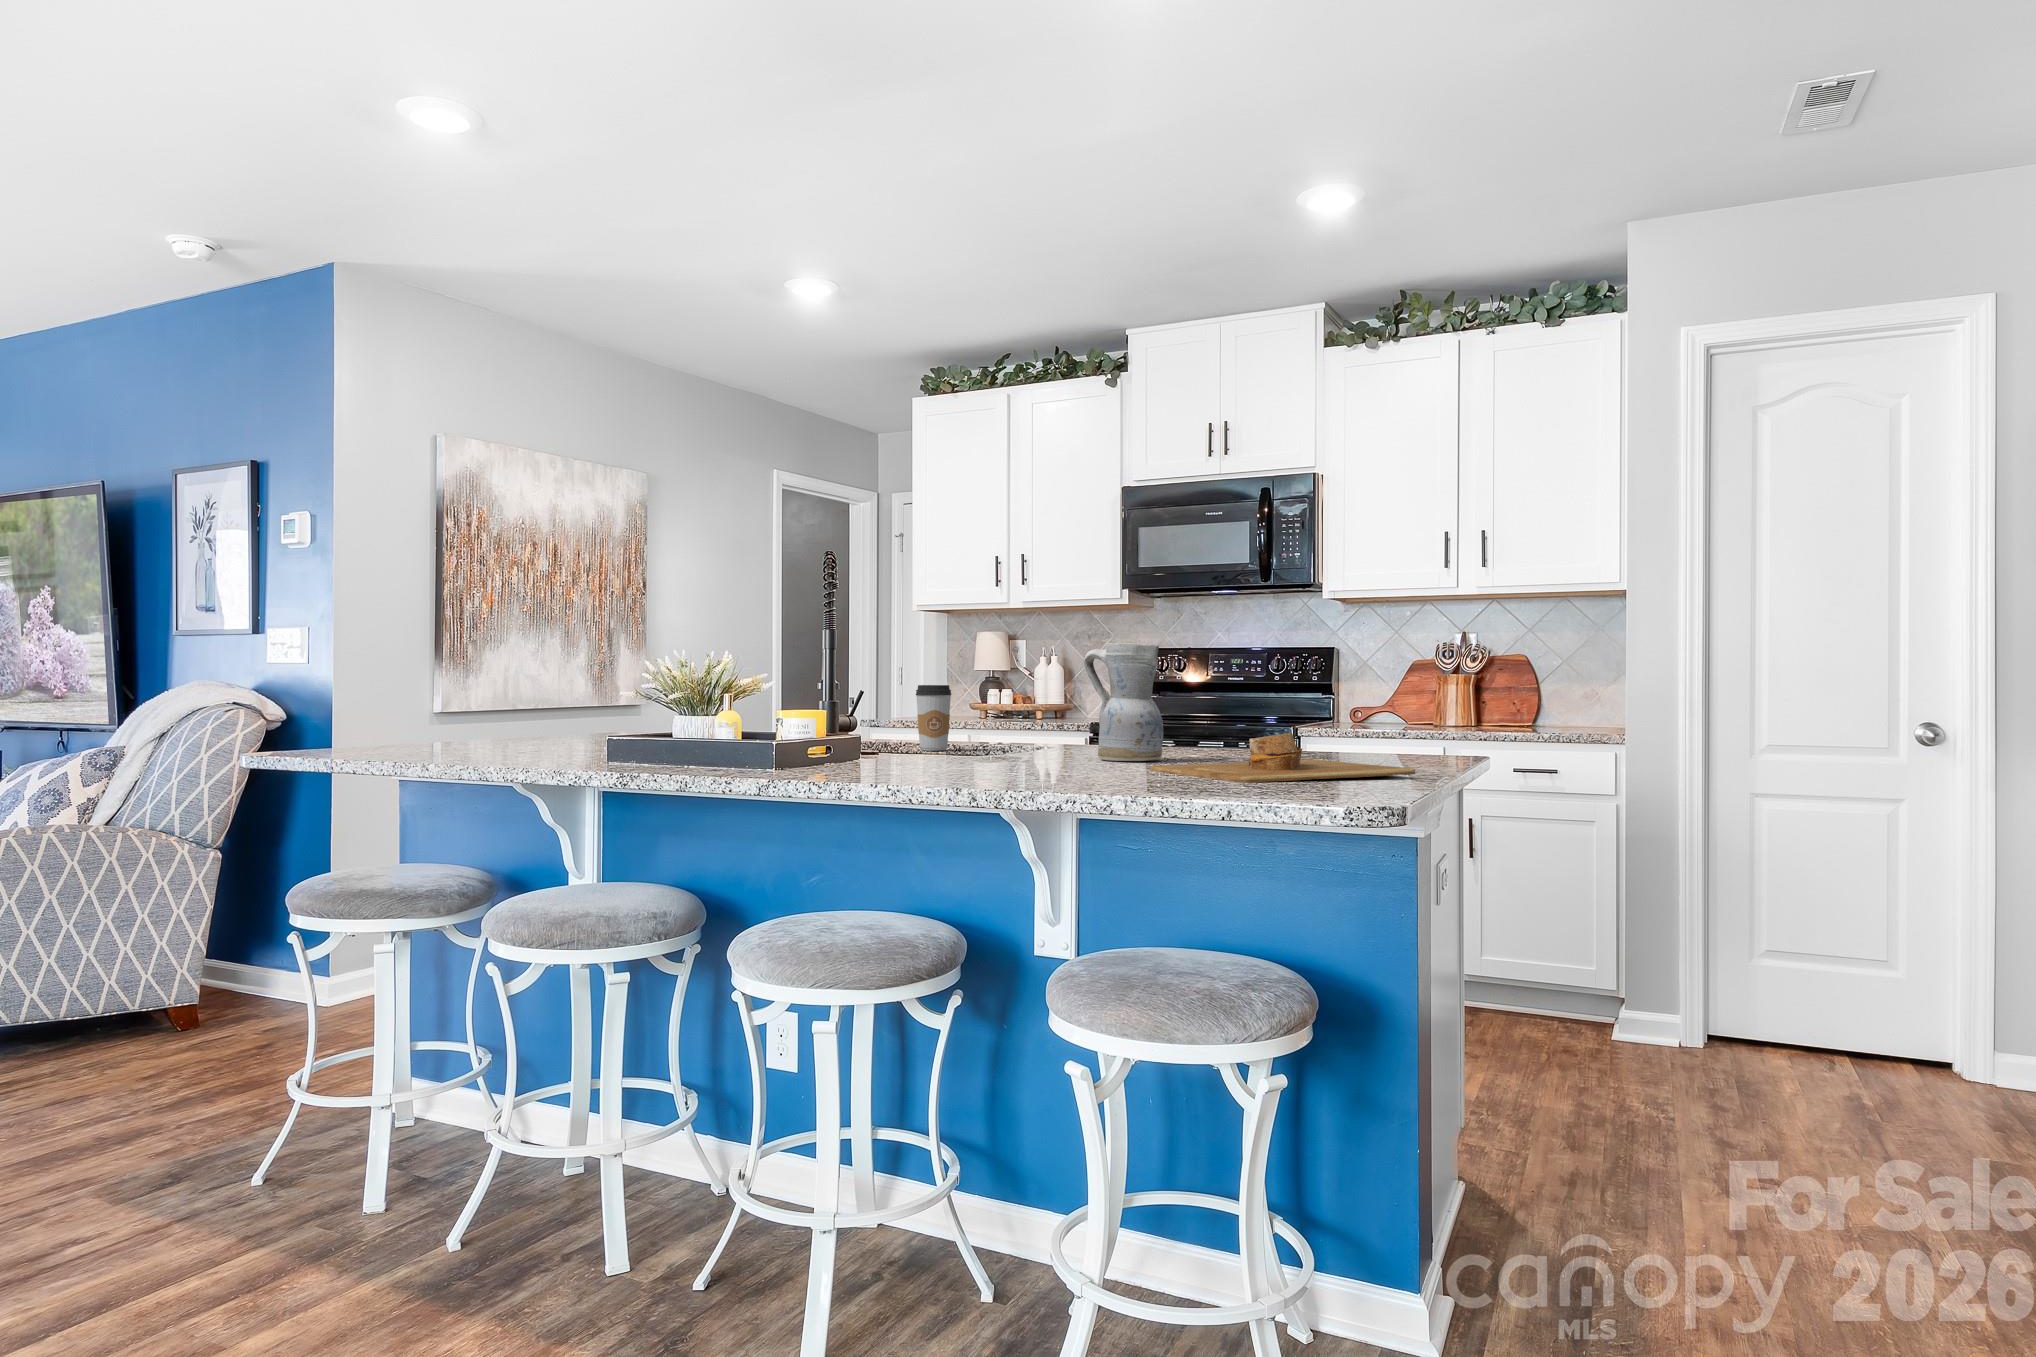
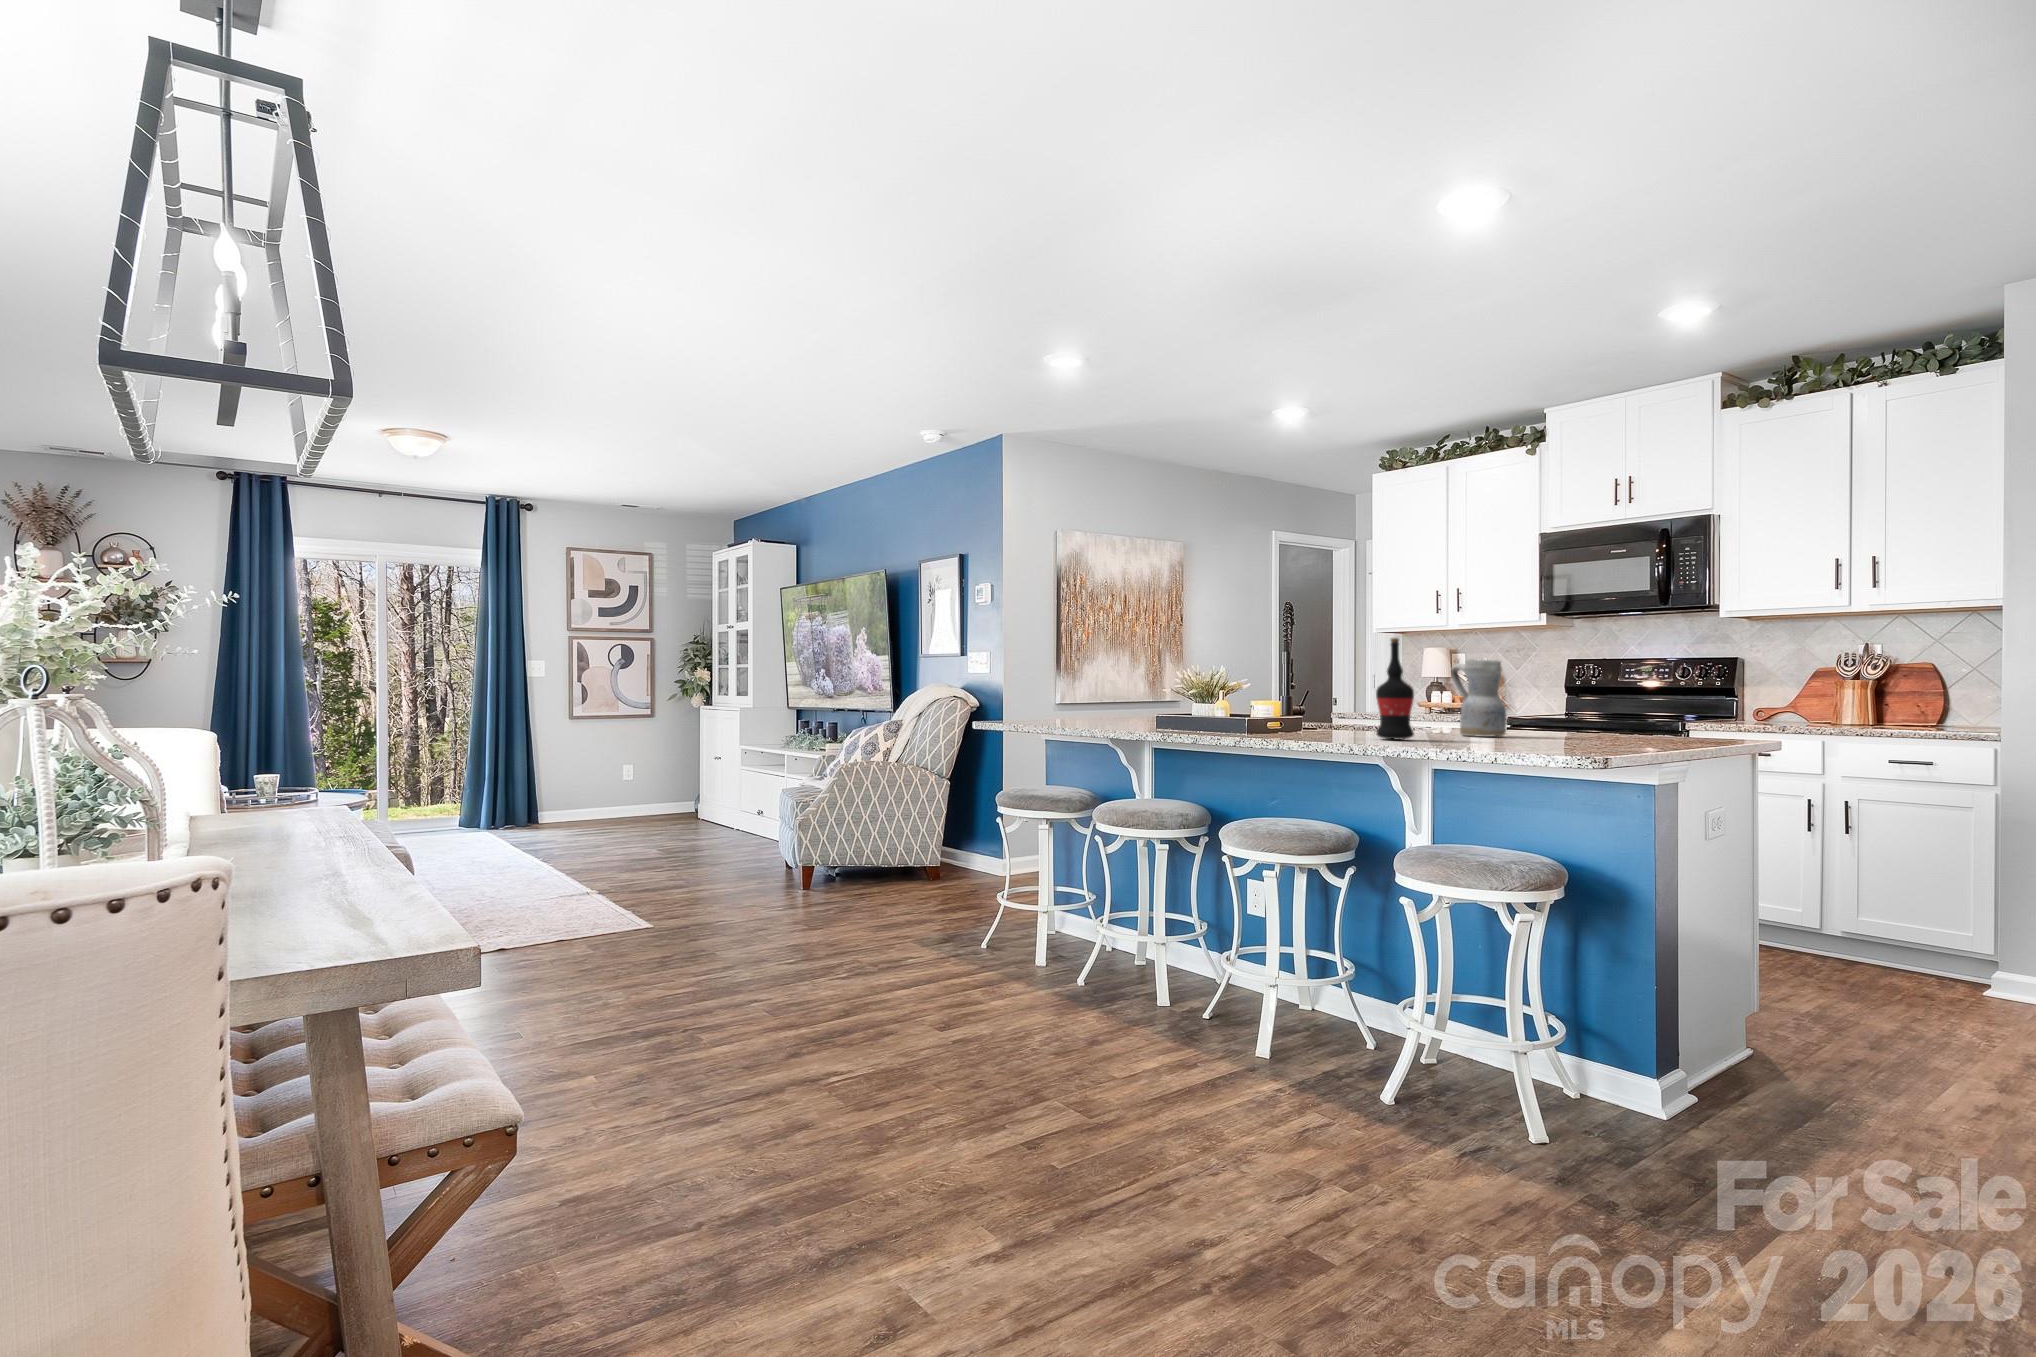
wine bottle: none [1000,602,1061,773] -> present [1376,638,1414,740]
coffee cup: present [916,685,951,751] -> none [1343,687,1367,728]
cutting board: present [1150,732,1415,783] -> none [1482,718,1673,749]

